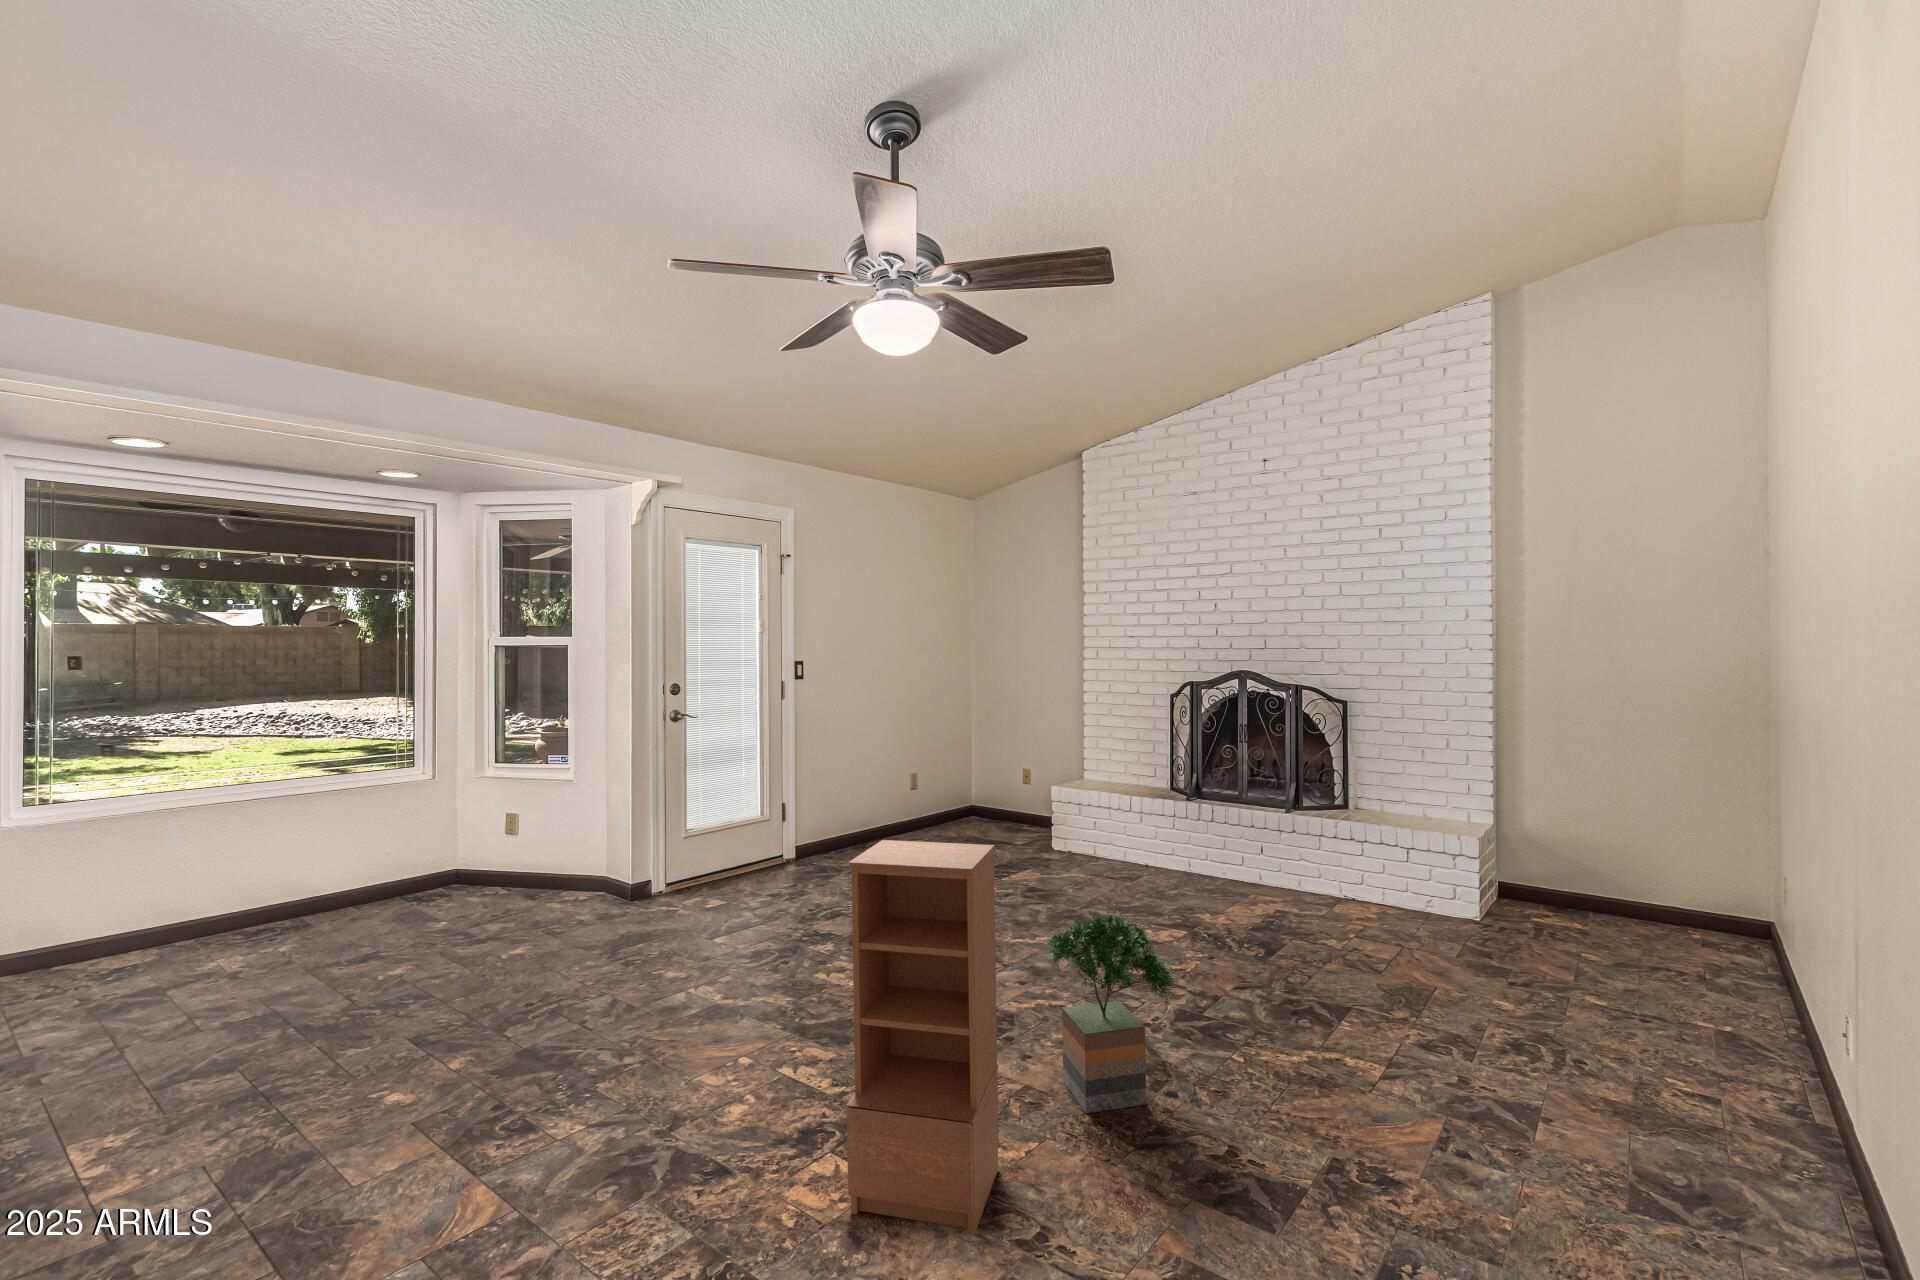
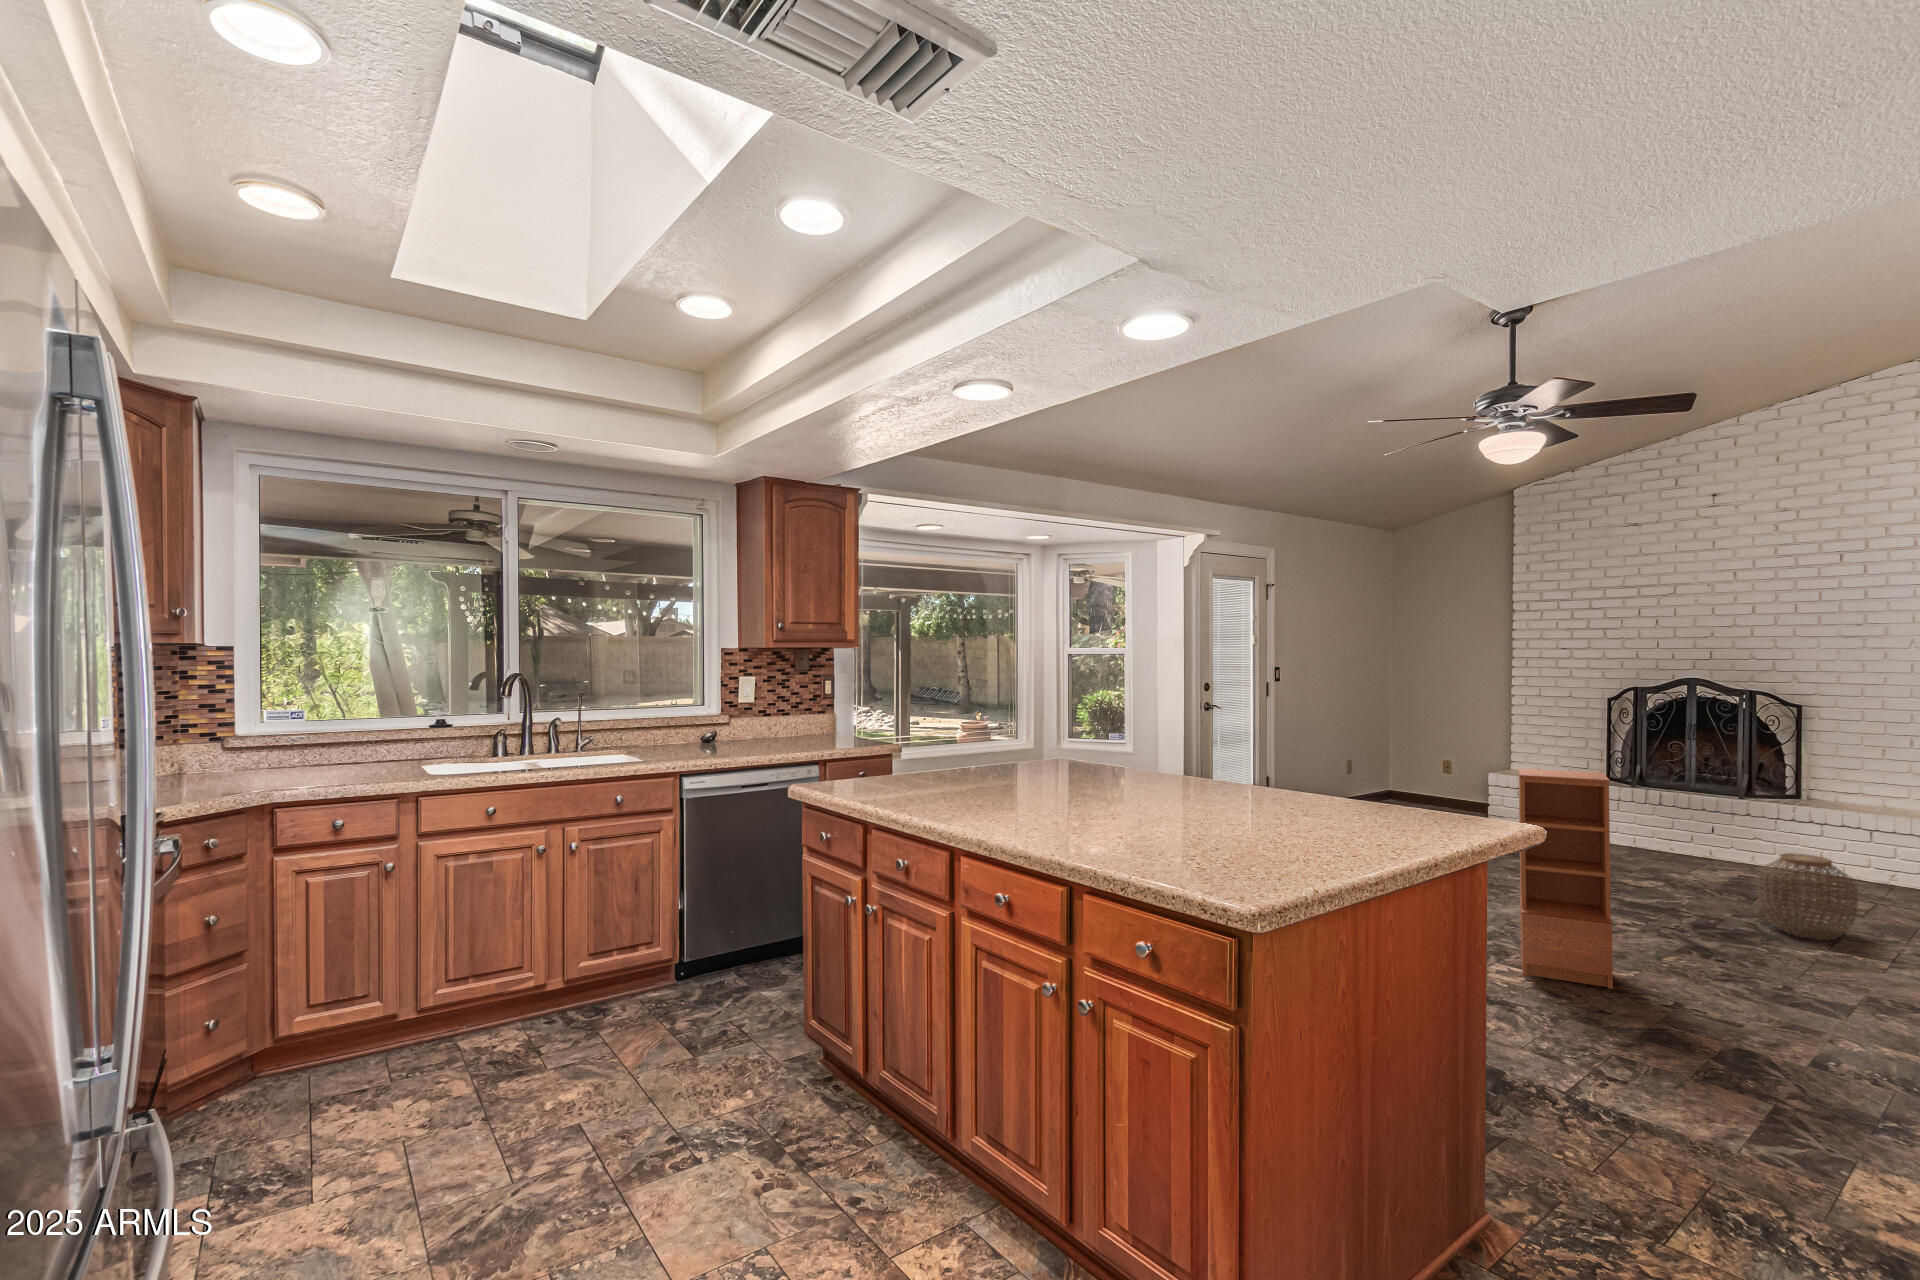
woven basket: none [1257,913,1364,1036] -> present [1757,853,1858,940]
potted tree: present [1046,915,1174,1113] -> none [1606,833,1718,956]

